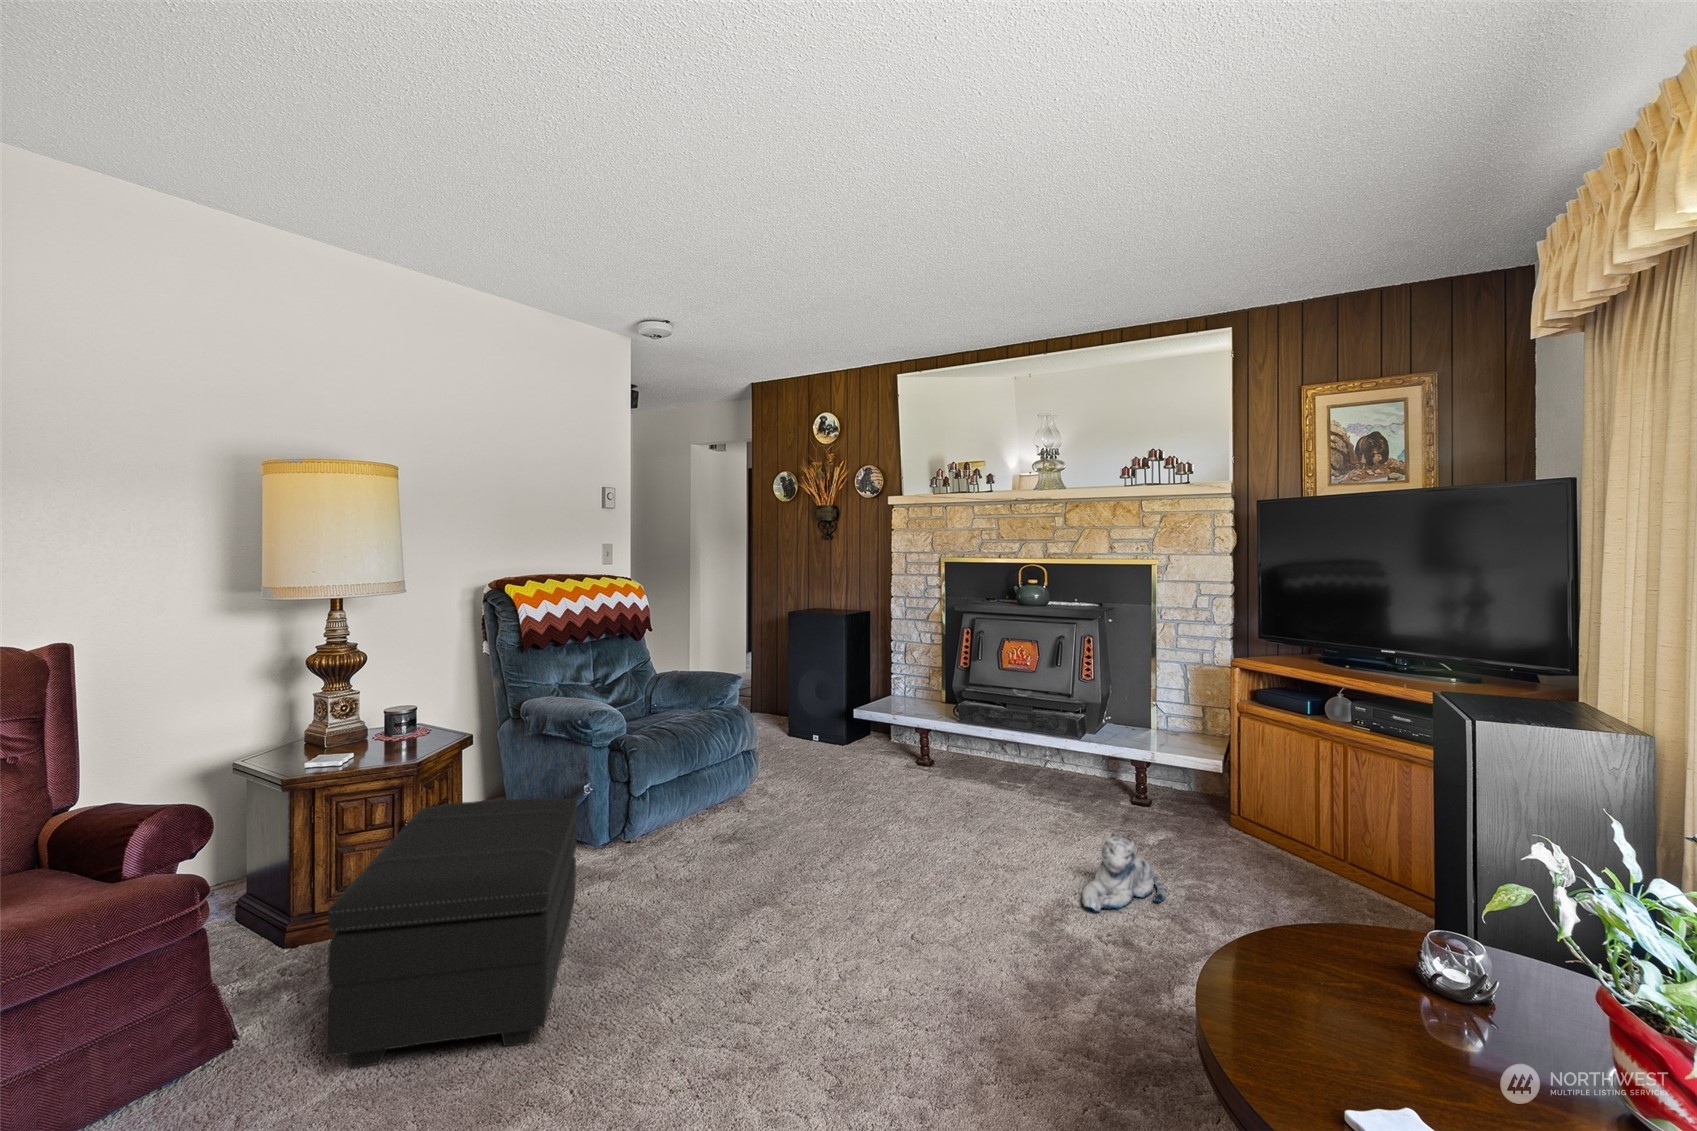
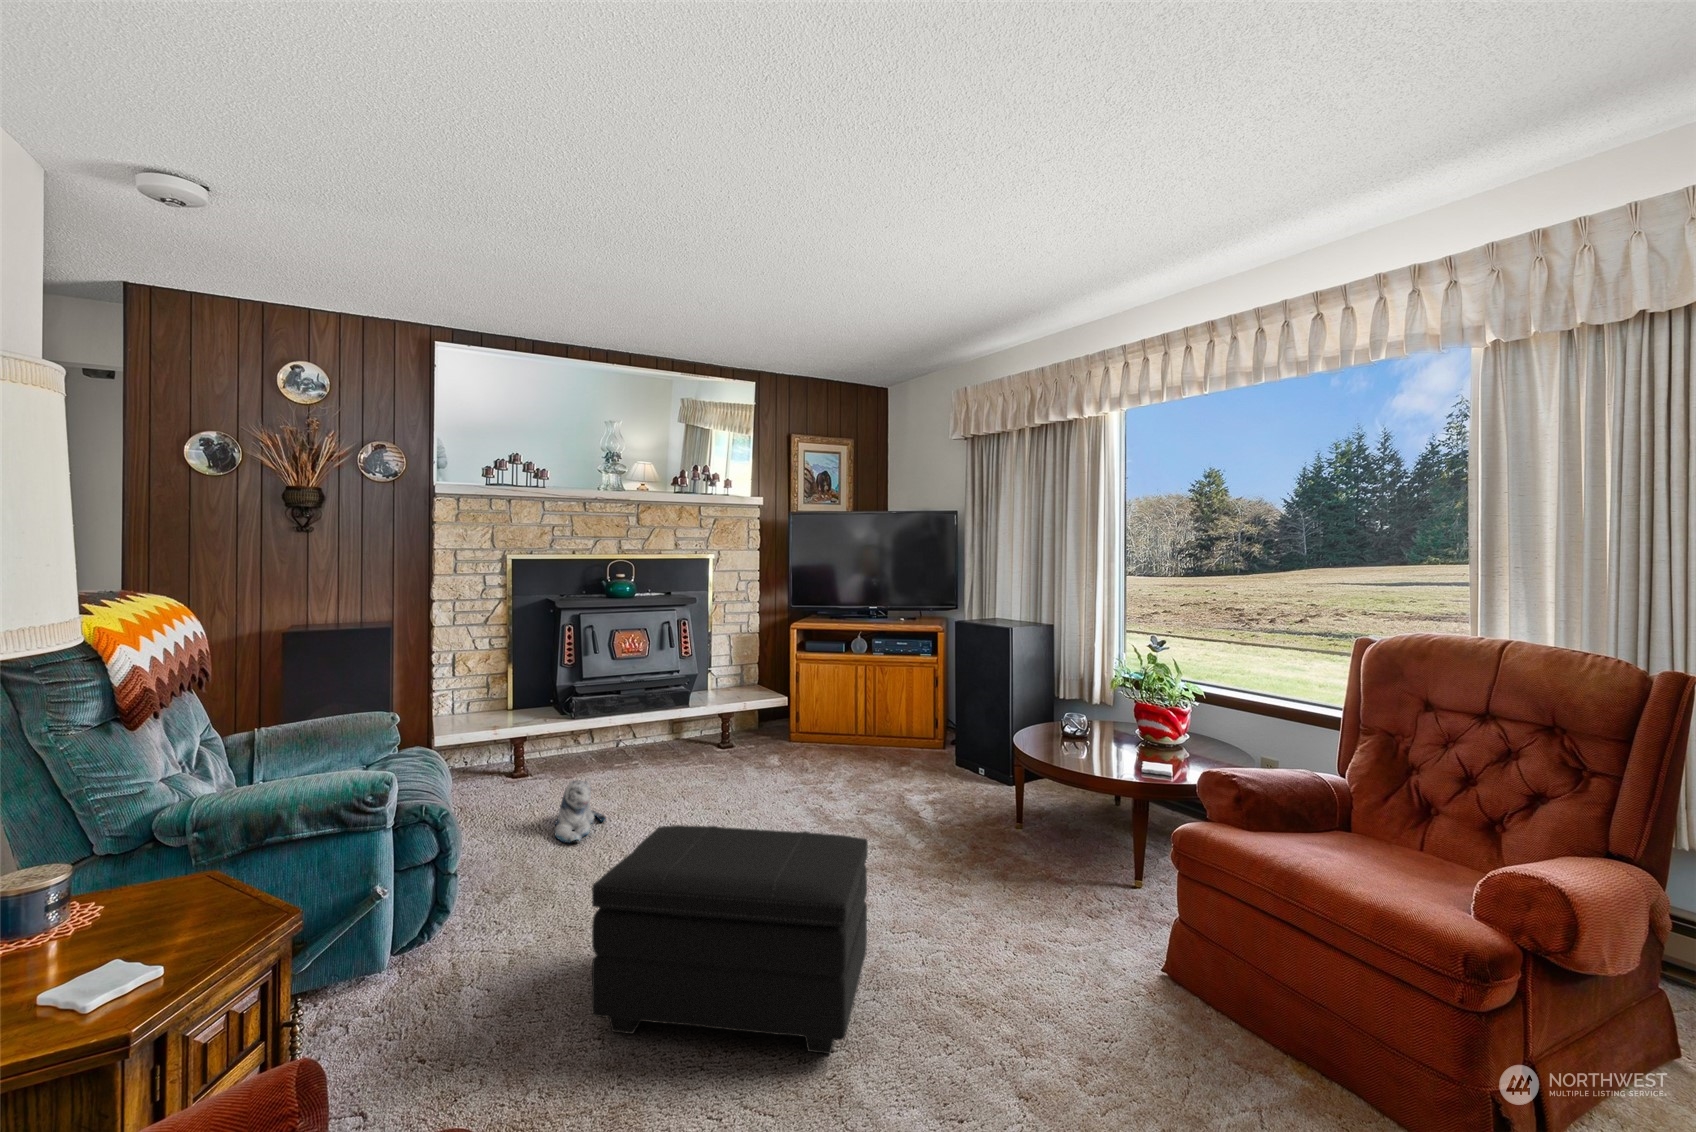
plush toy: present [1082,833,1166,912] -> present [555,781,606,843]

